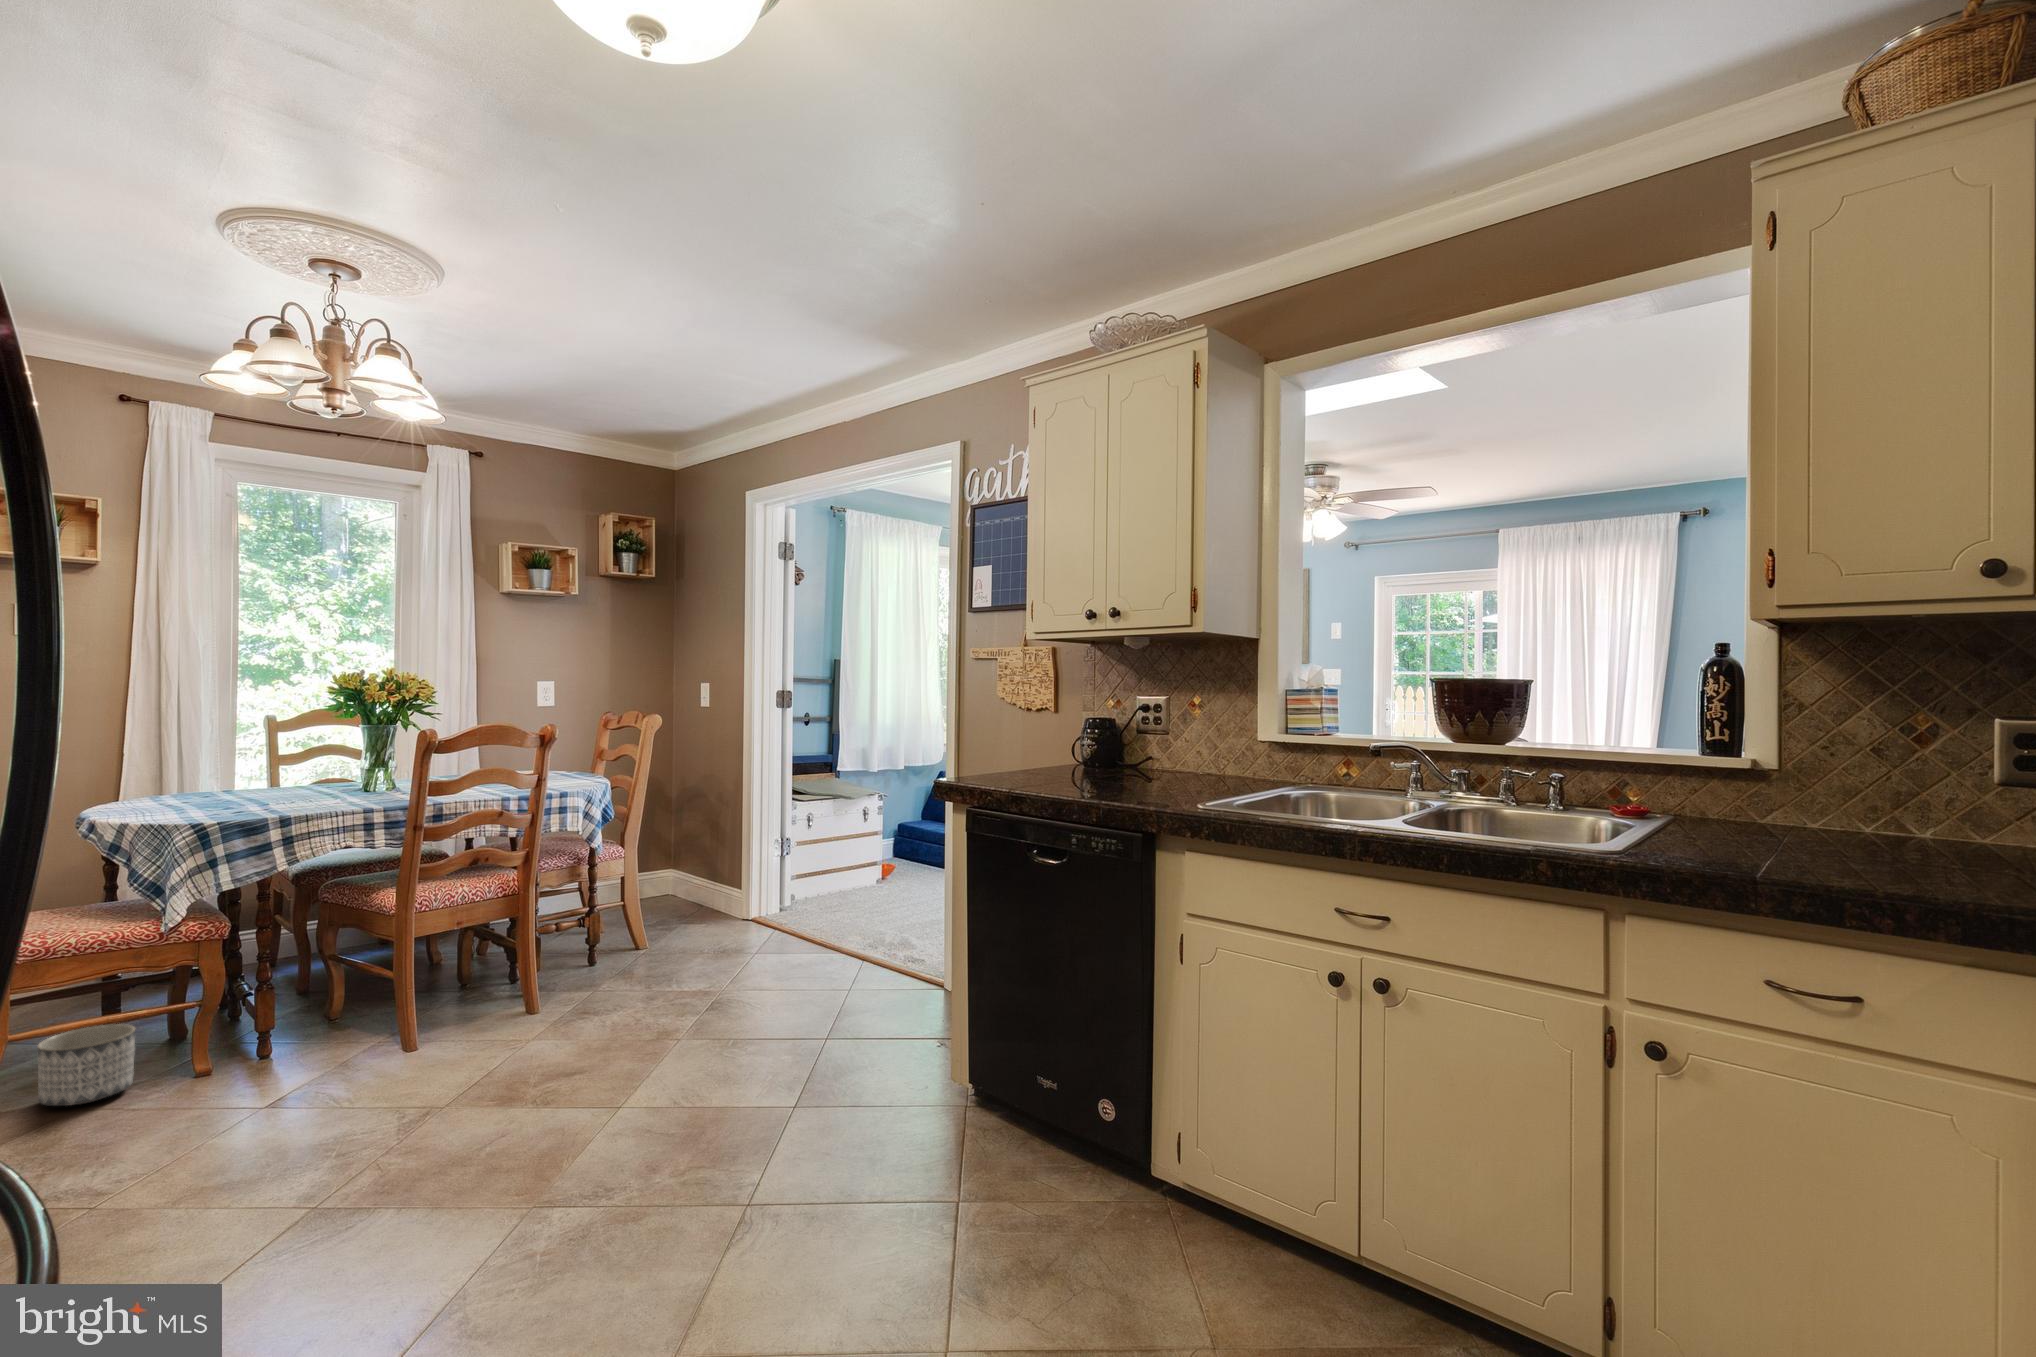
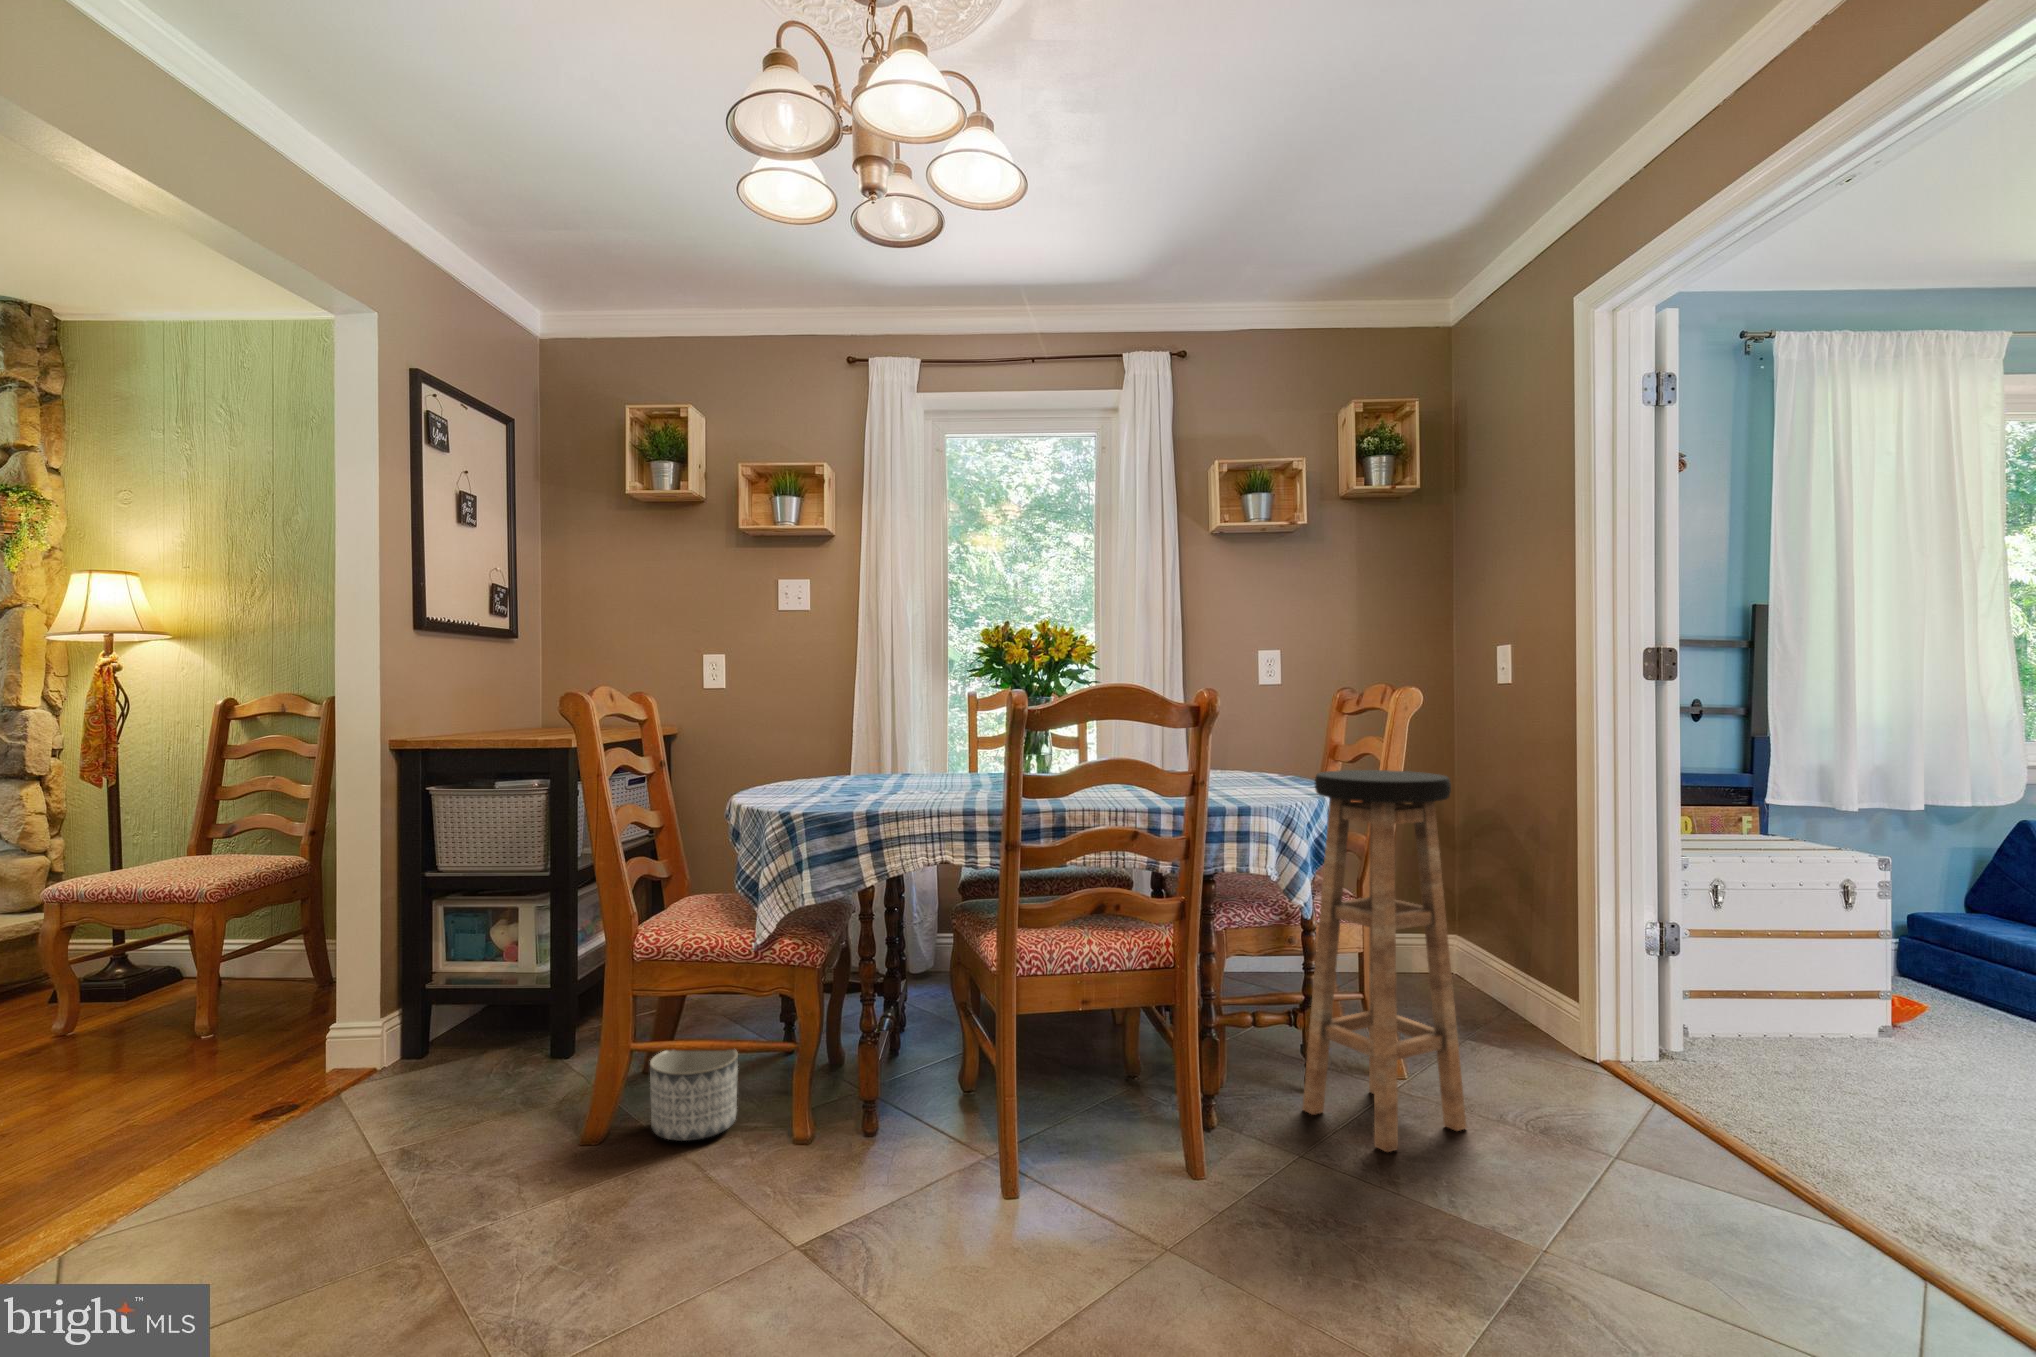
bar stool: none [599,764,697,984] -> present [1303,770,1466,1152]

